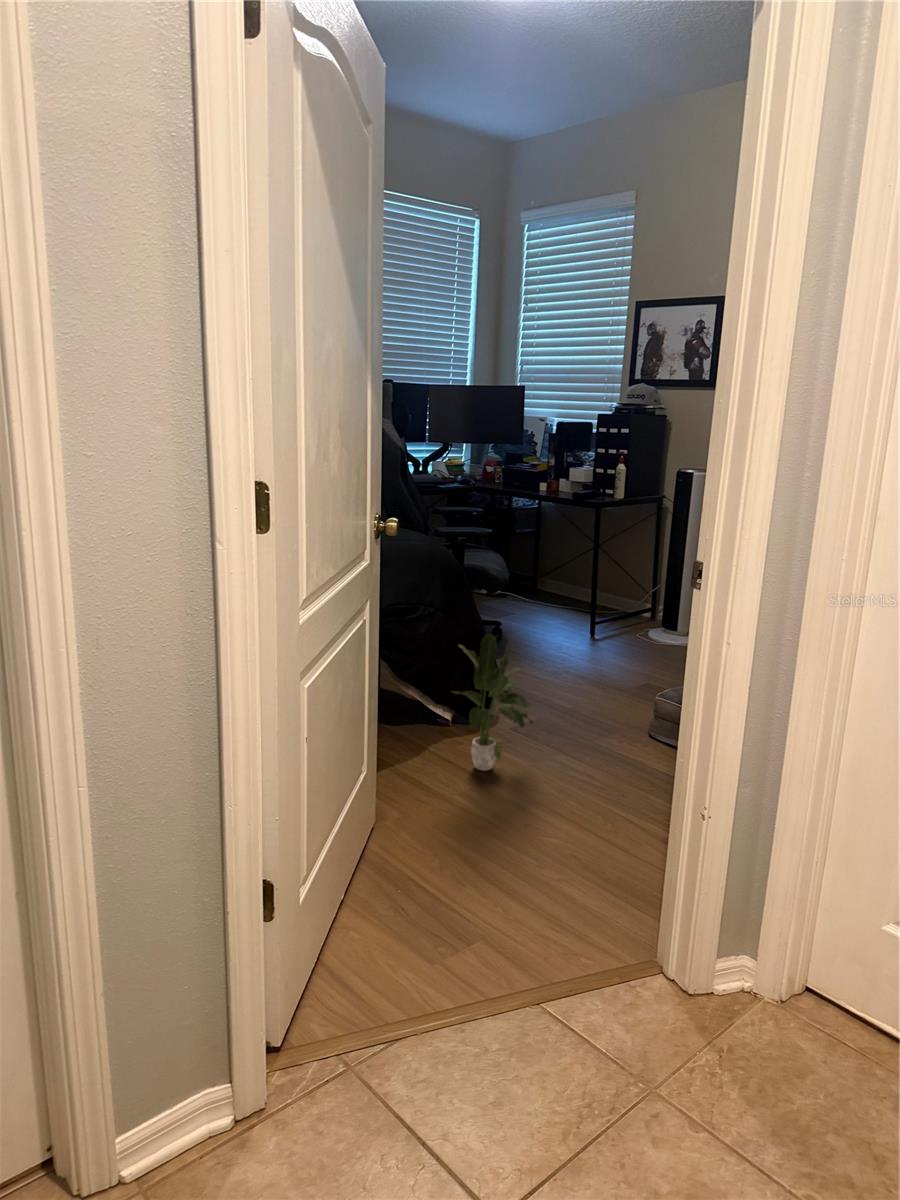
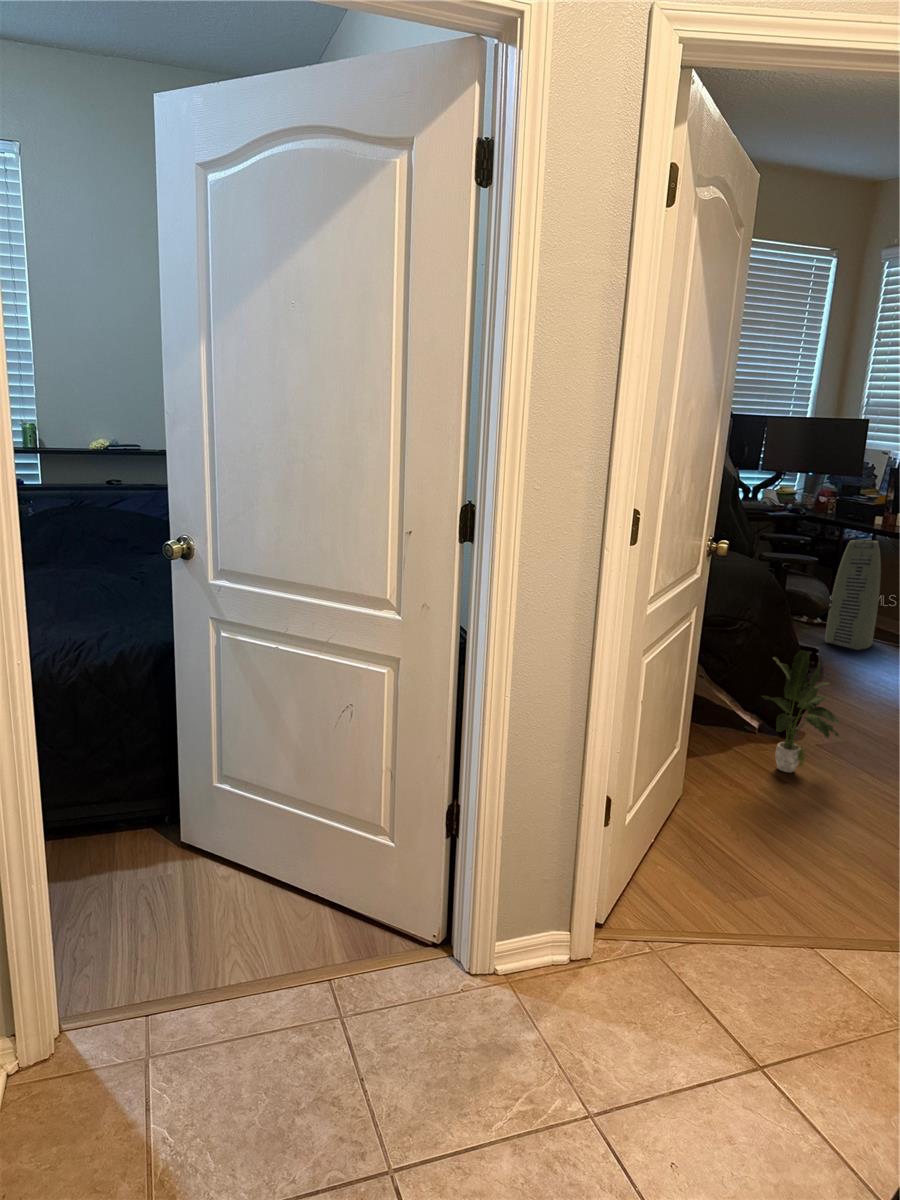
air purifier: none [505,508,550,619] -> present [825,541,881,650]

